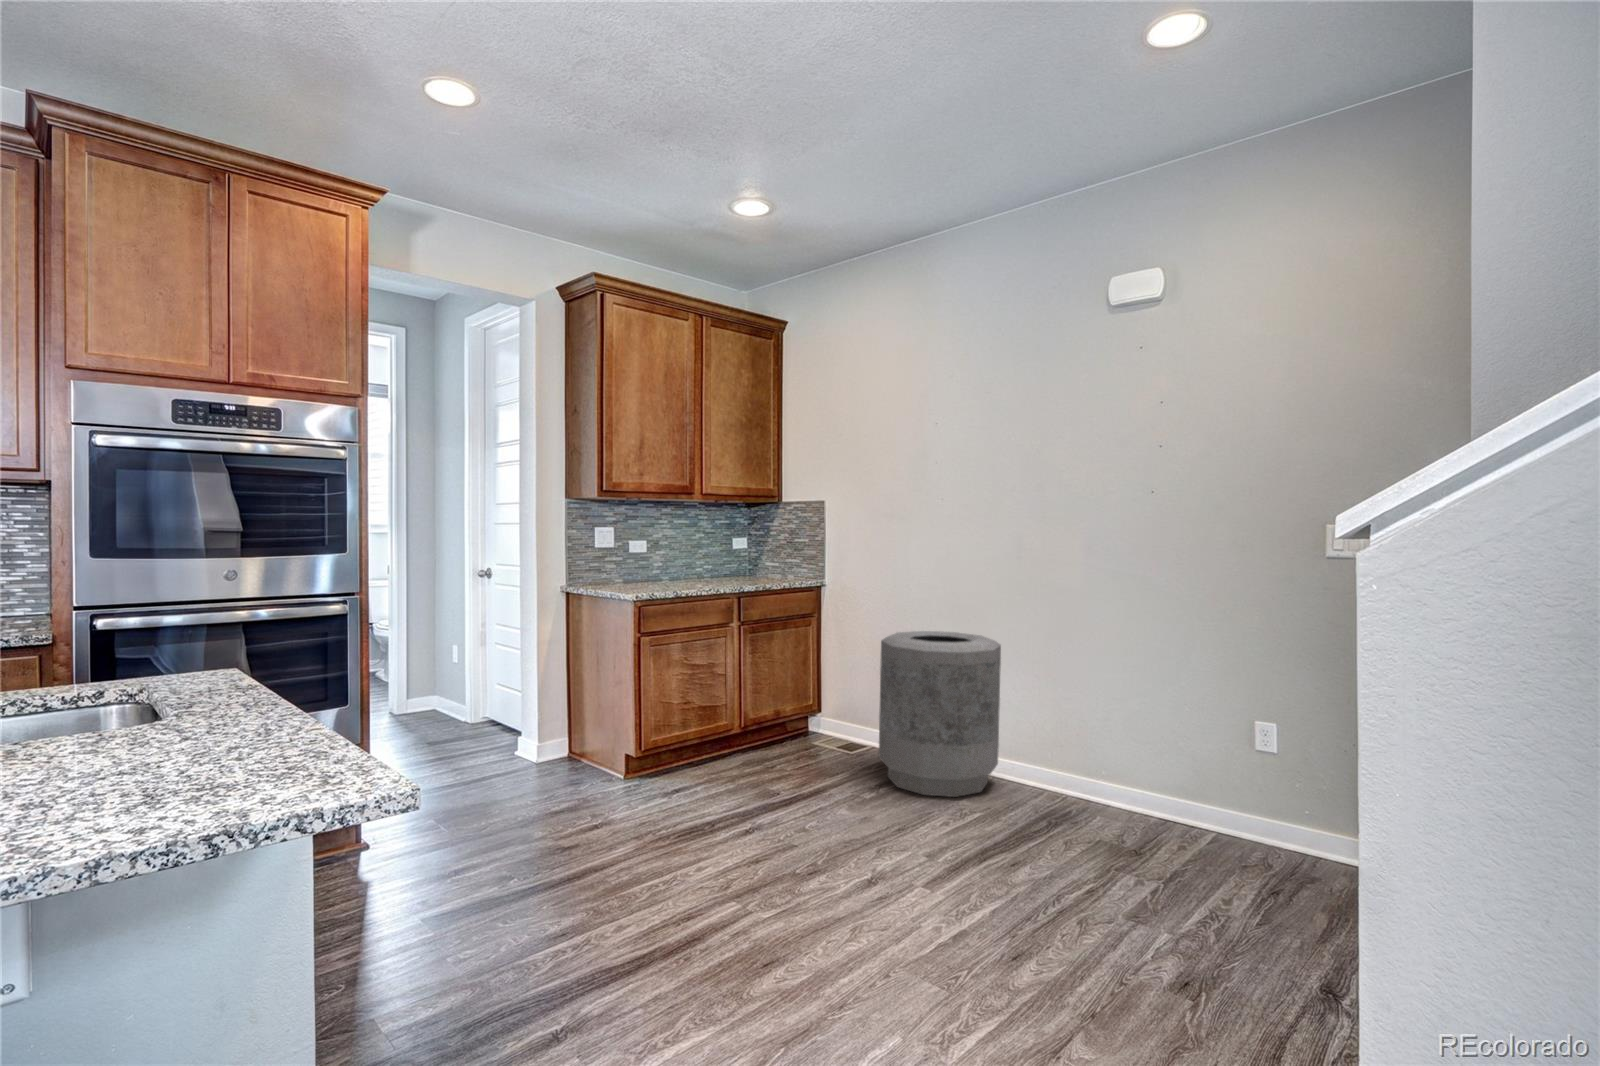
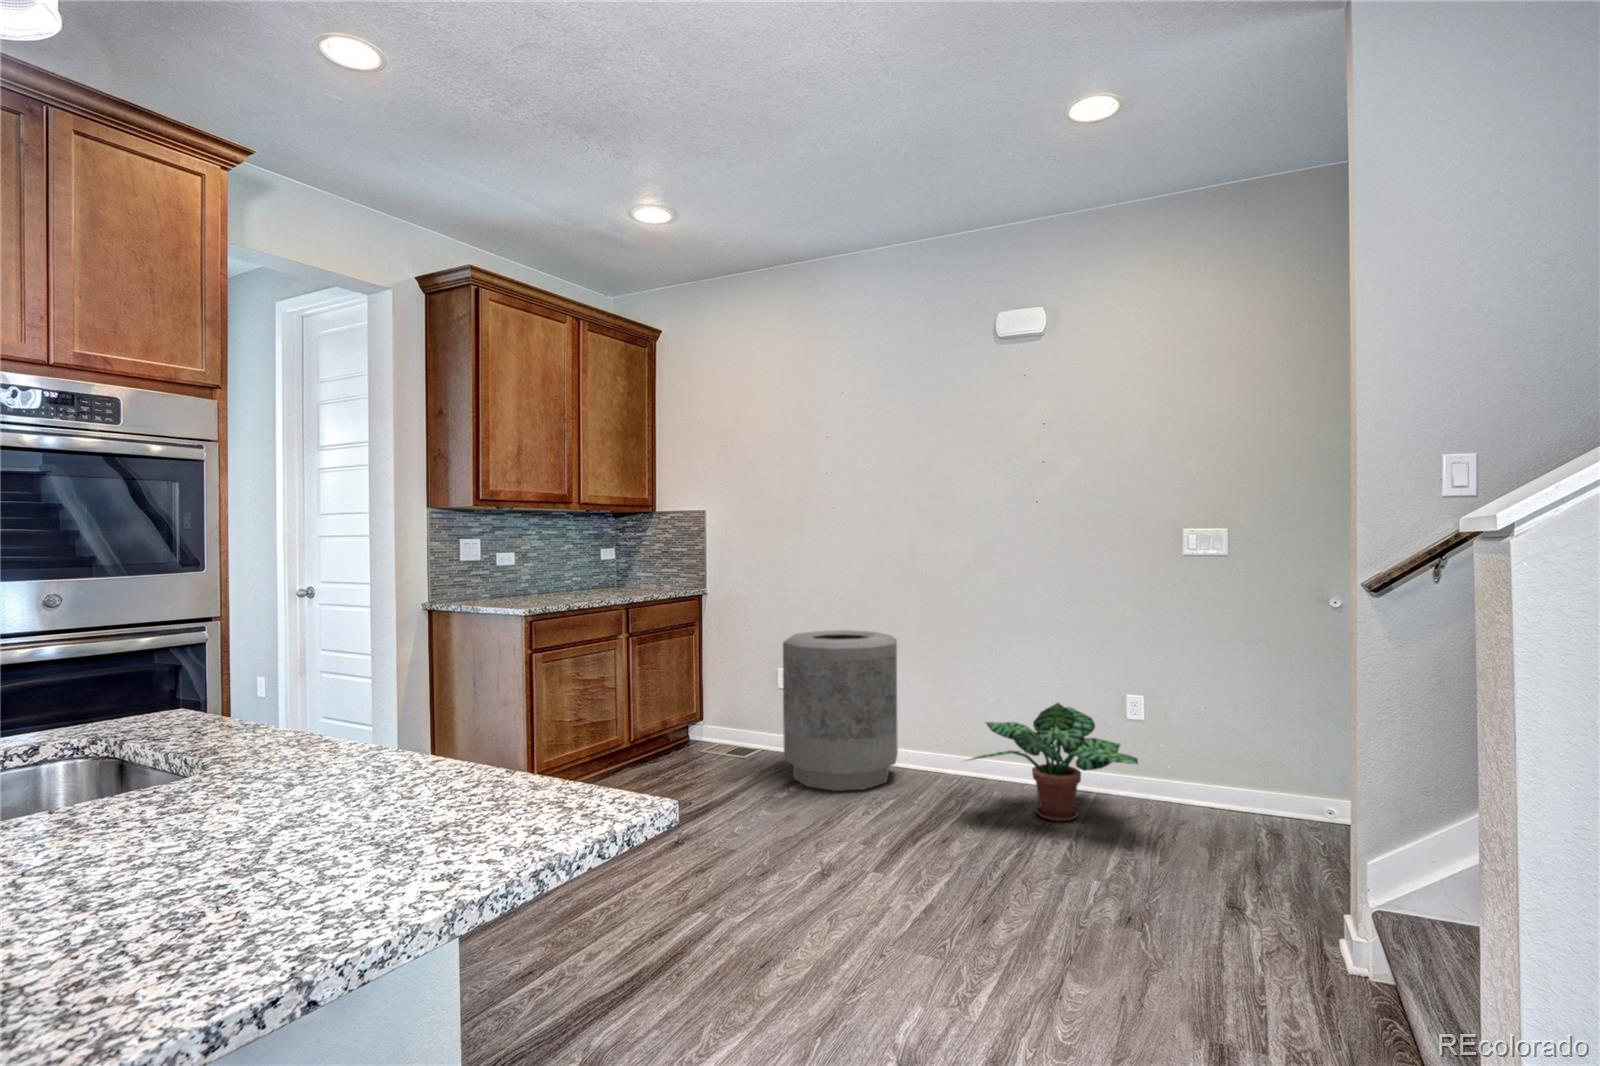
potted plant: none [1039,729,1244,860] -> present [969,703,1138,821]

